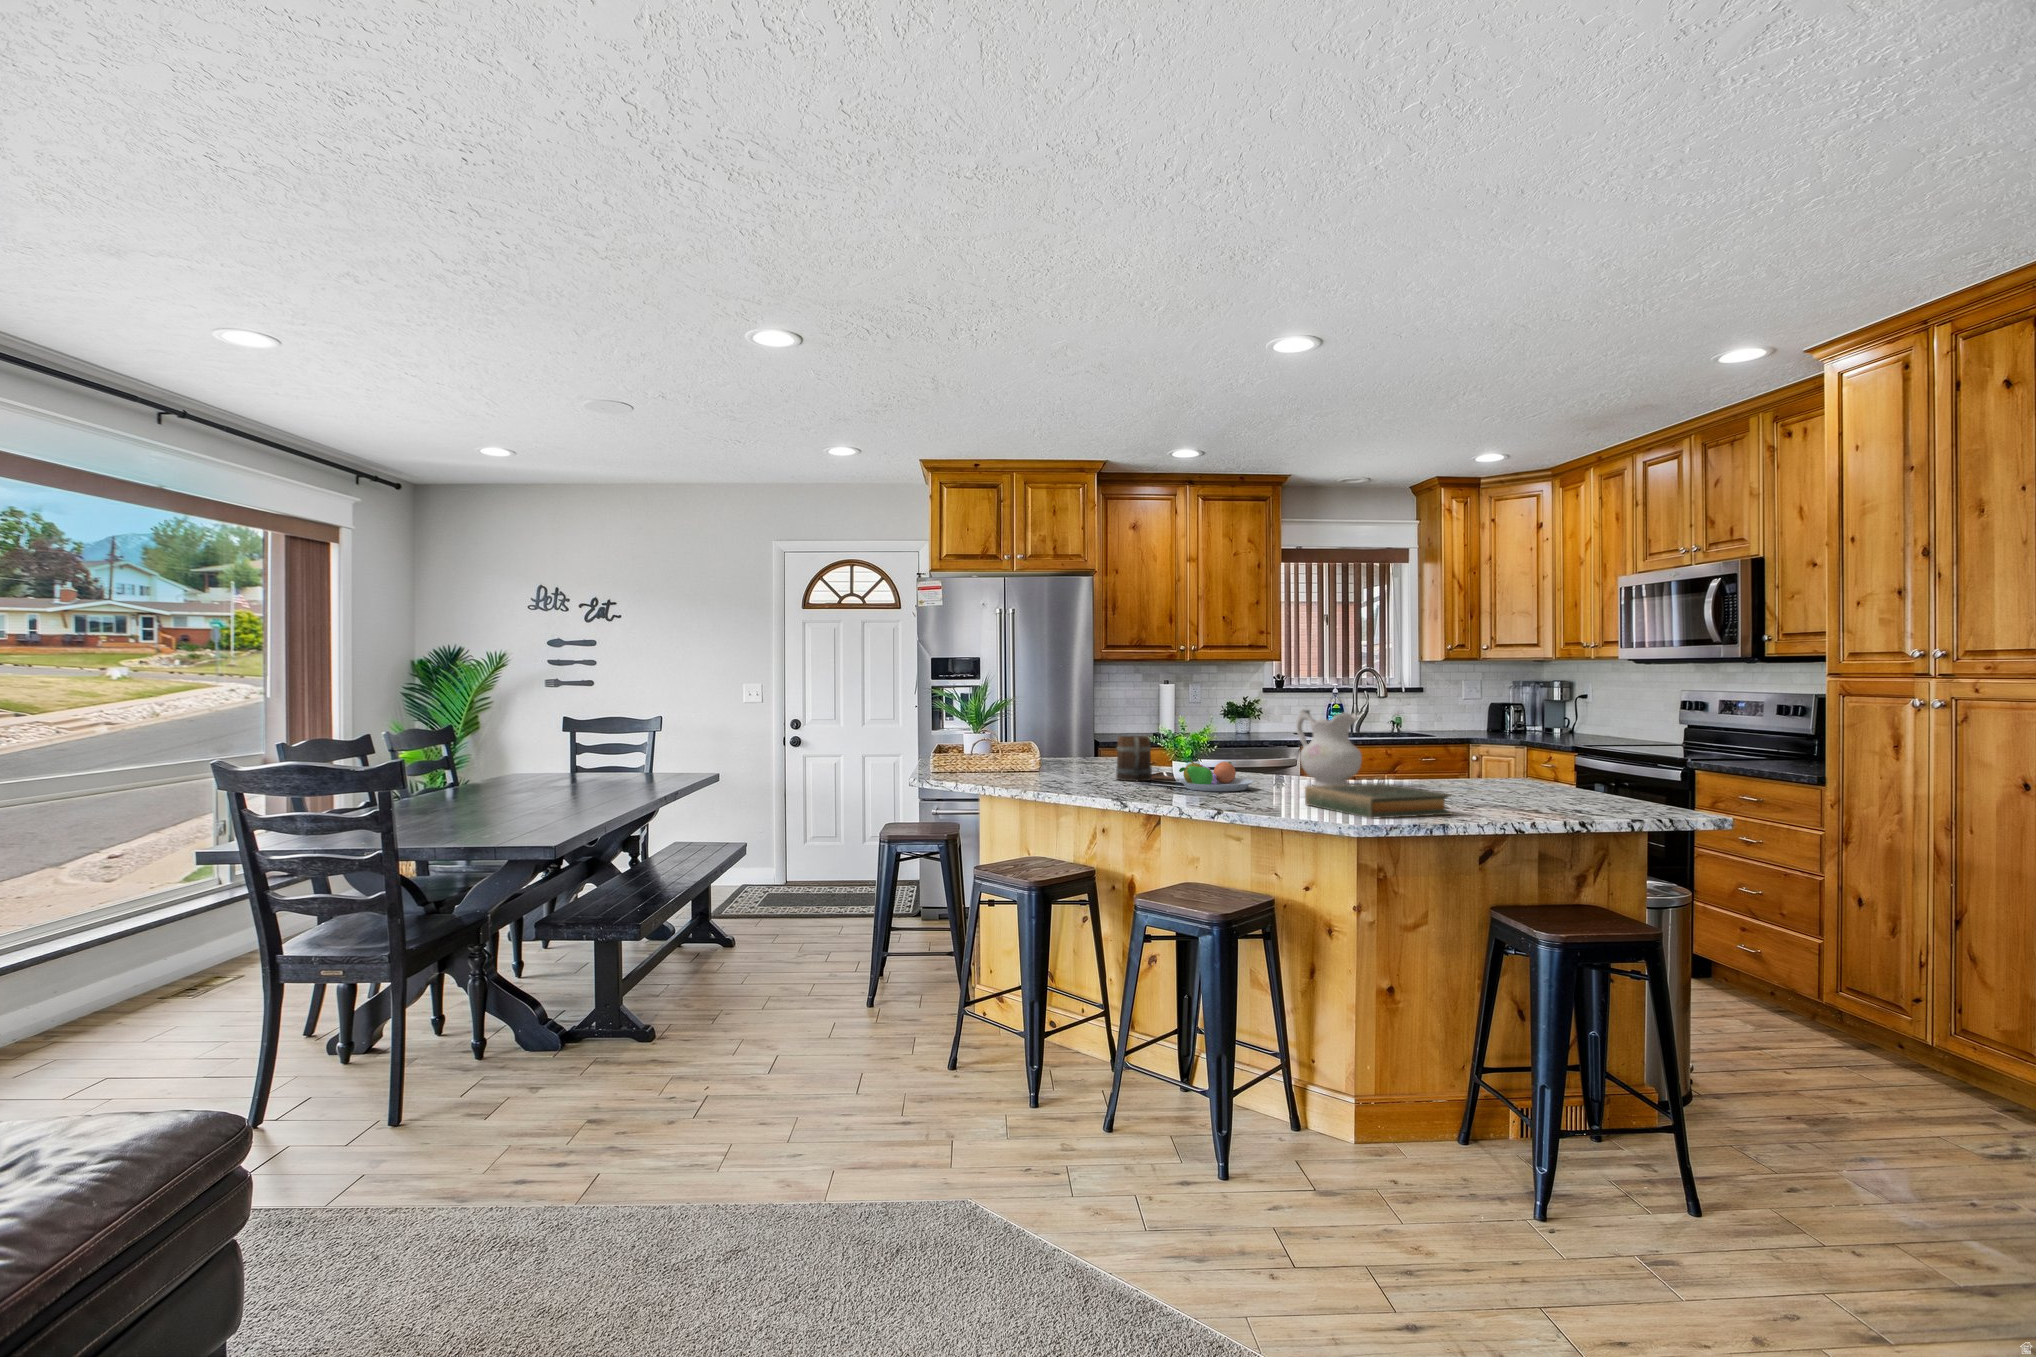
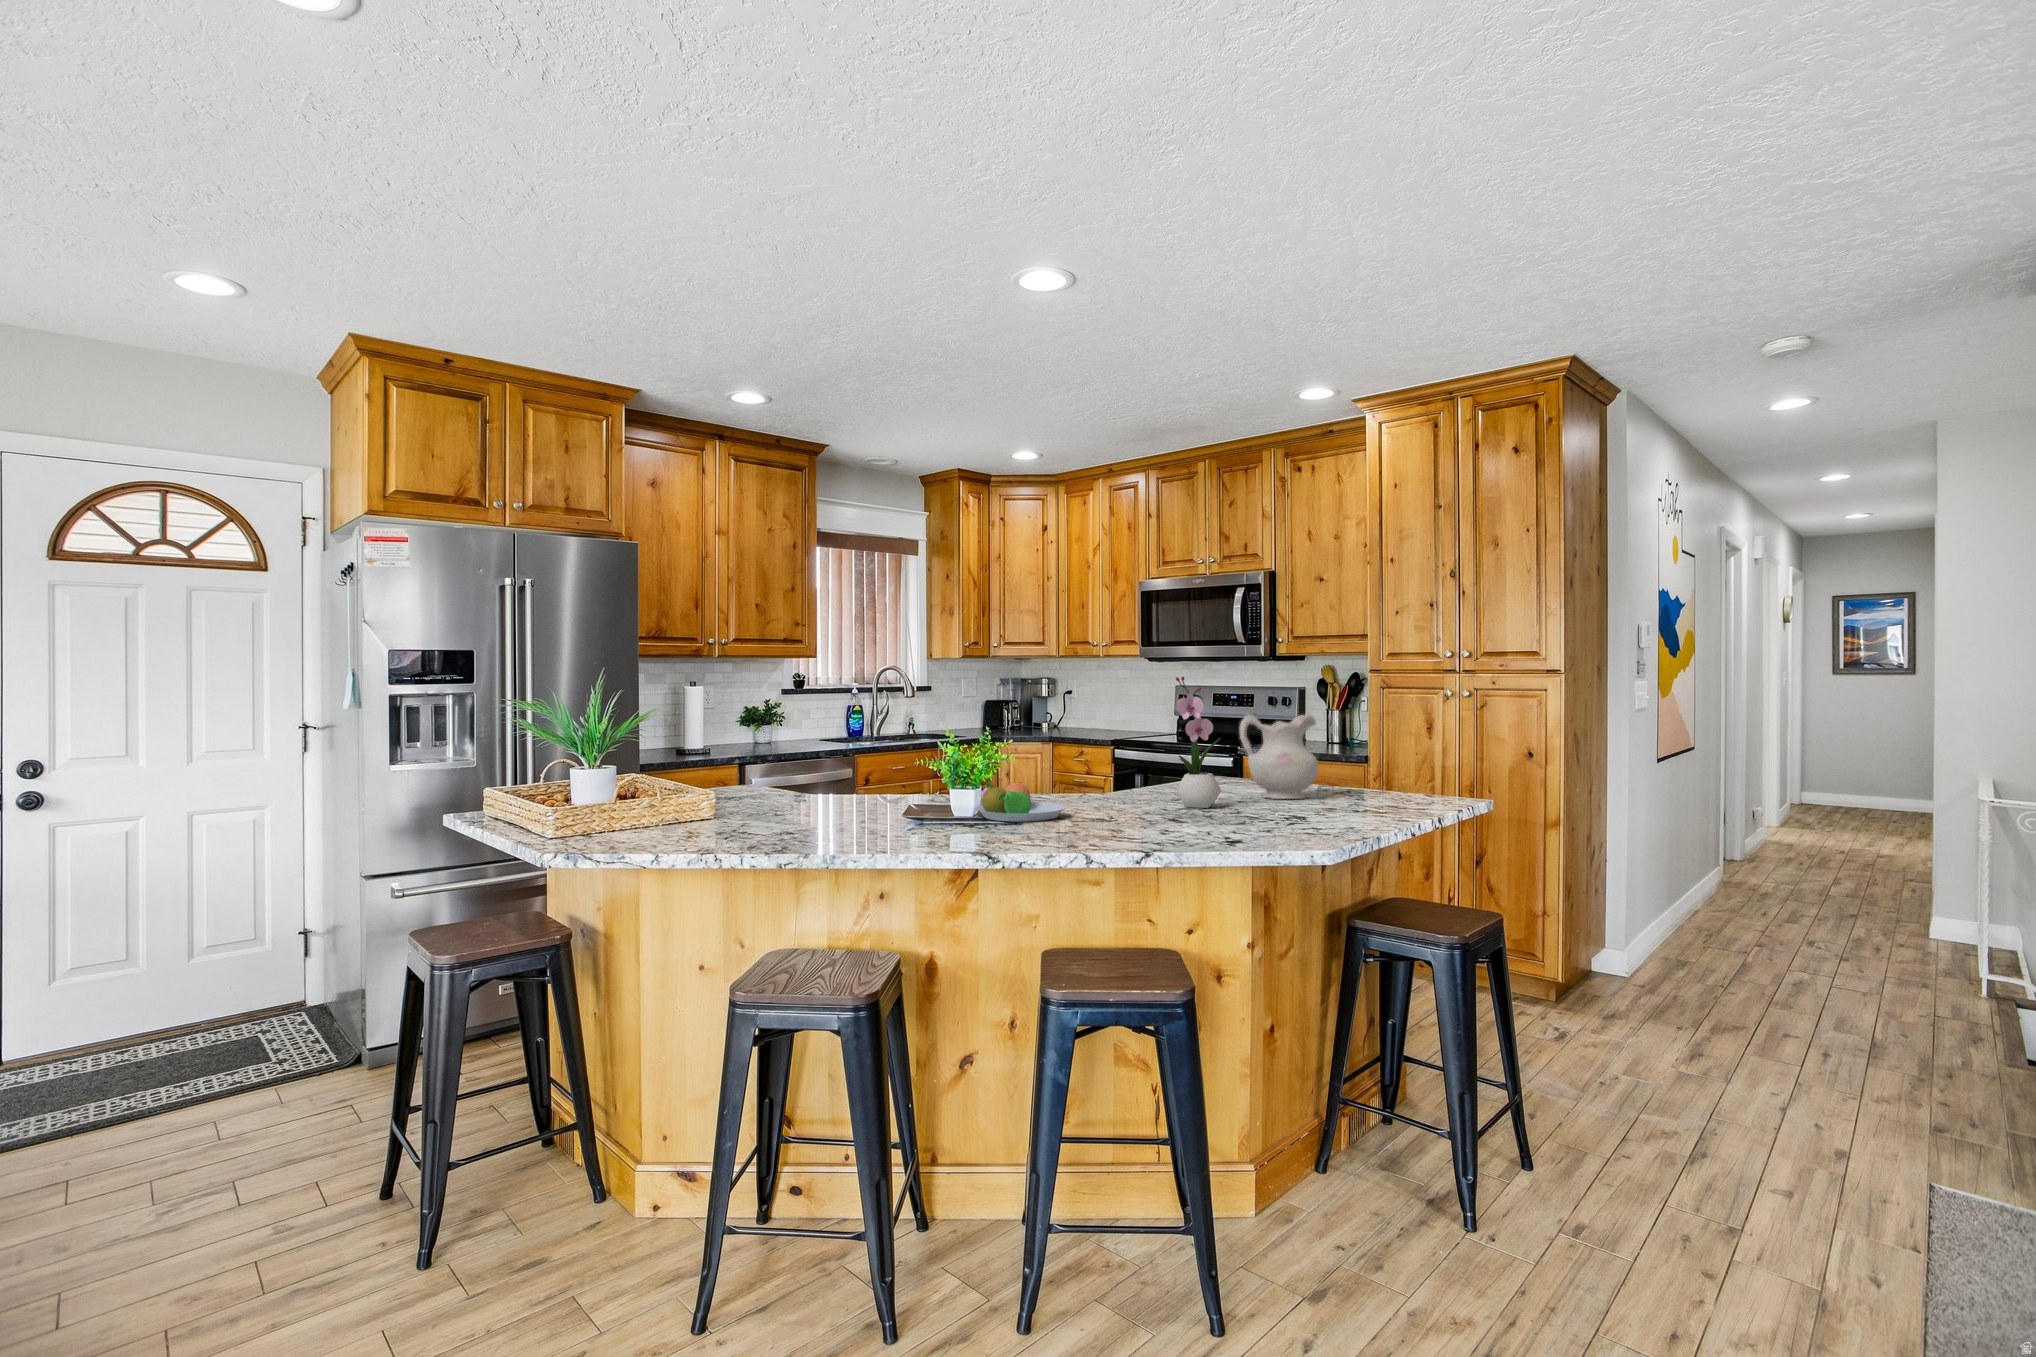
flower arrangement: none [1360,677,1417,797] -> present [1176,676,1221,808]
ceramic pitcher: present [1296,710,1362,786] -> present [1240,712,1318,799]
mug: present [1116,736,1152,781] -> none [860,756,911,818]
hardback book: present [1305,783,1452,819] -> none [1196,794,1347,836]

